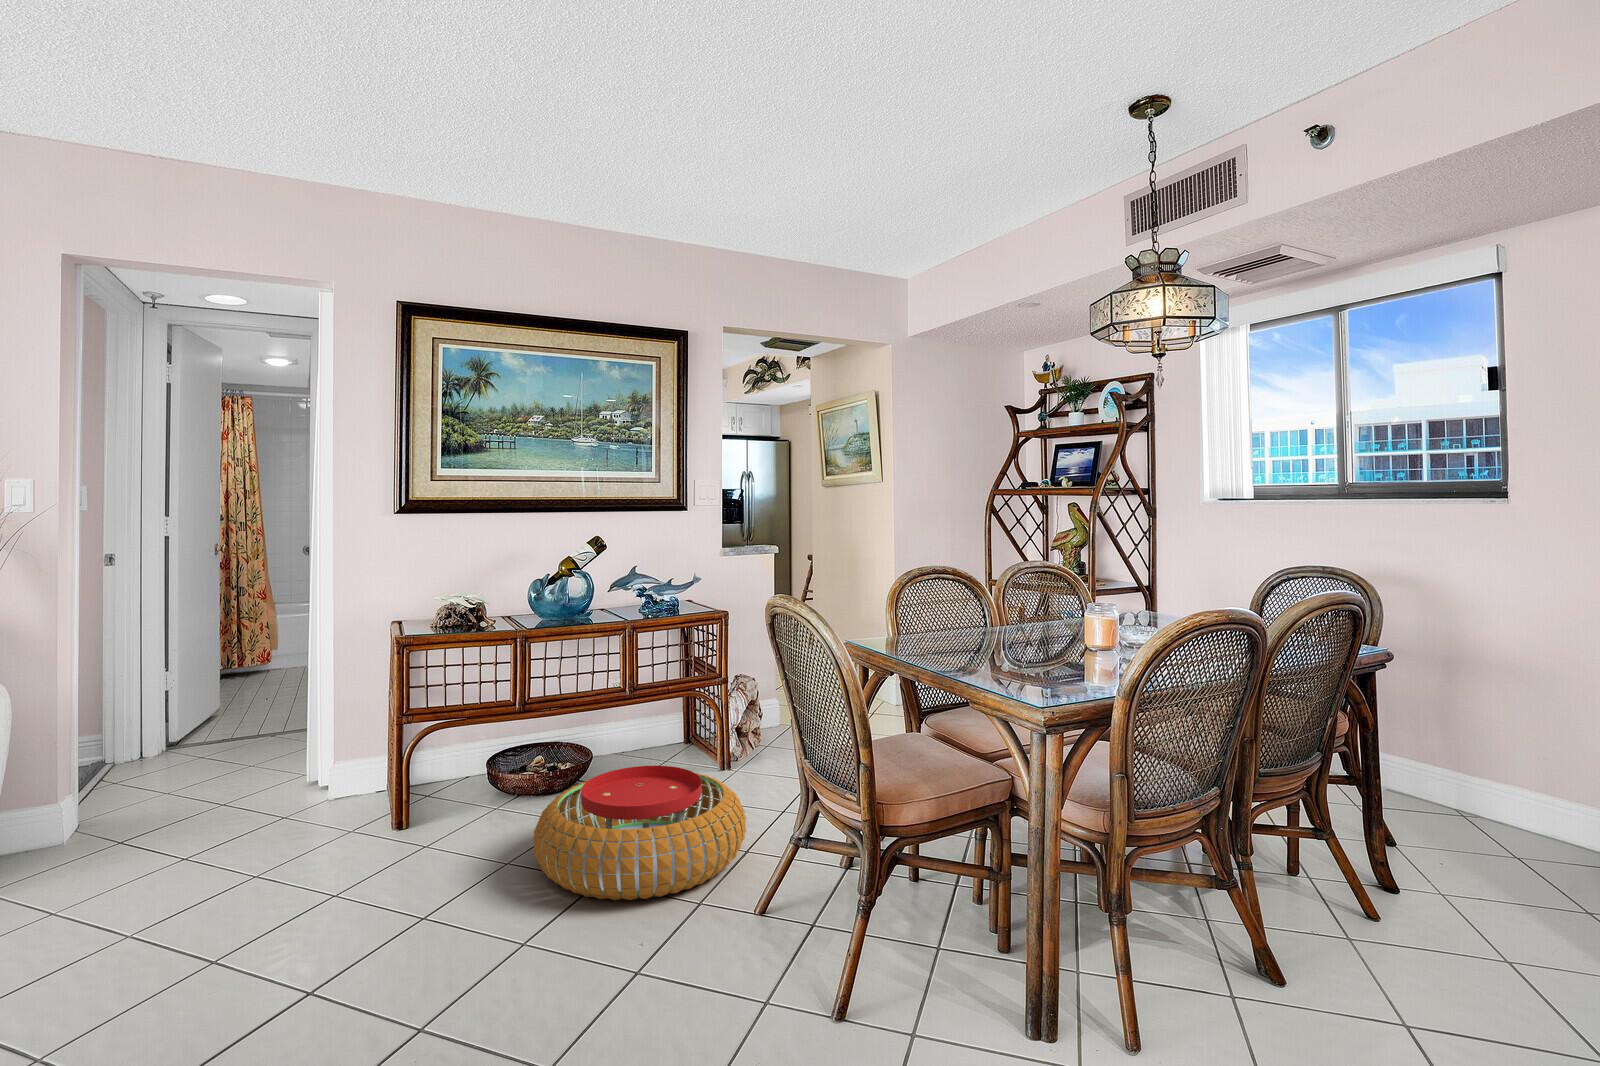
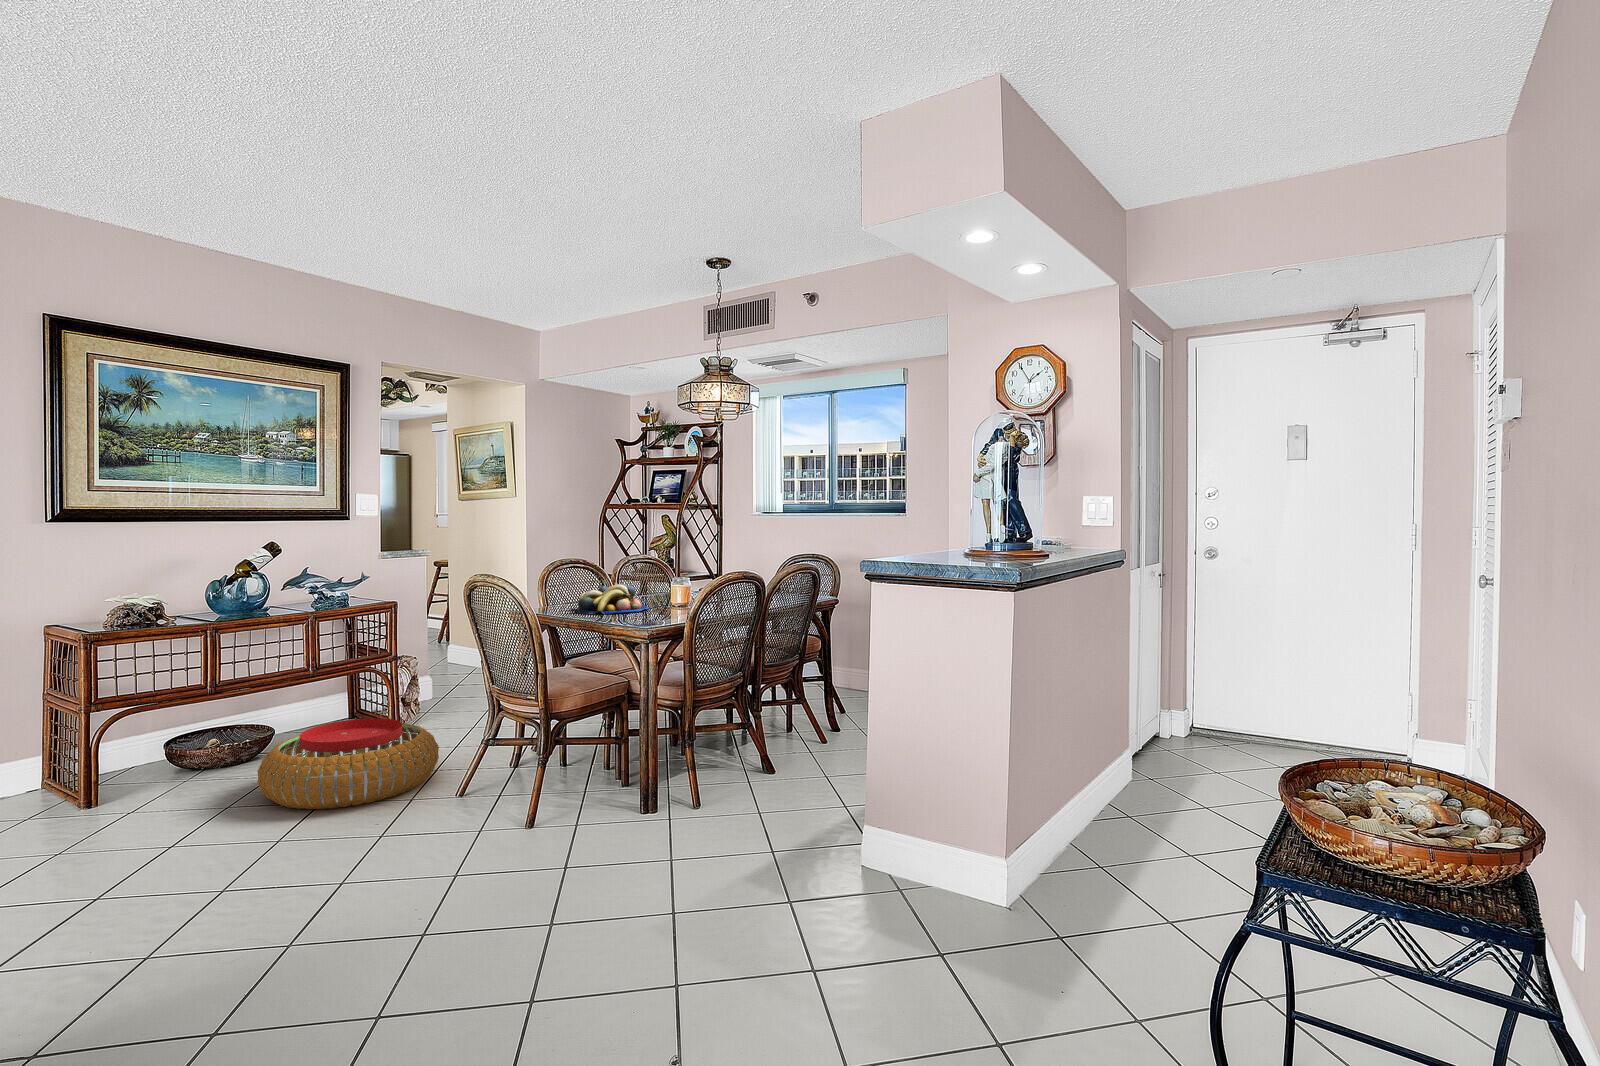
fruit bowl: none [932,606,1046,656] -> present [577,584,649,614]

